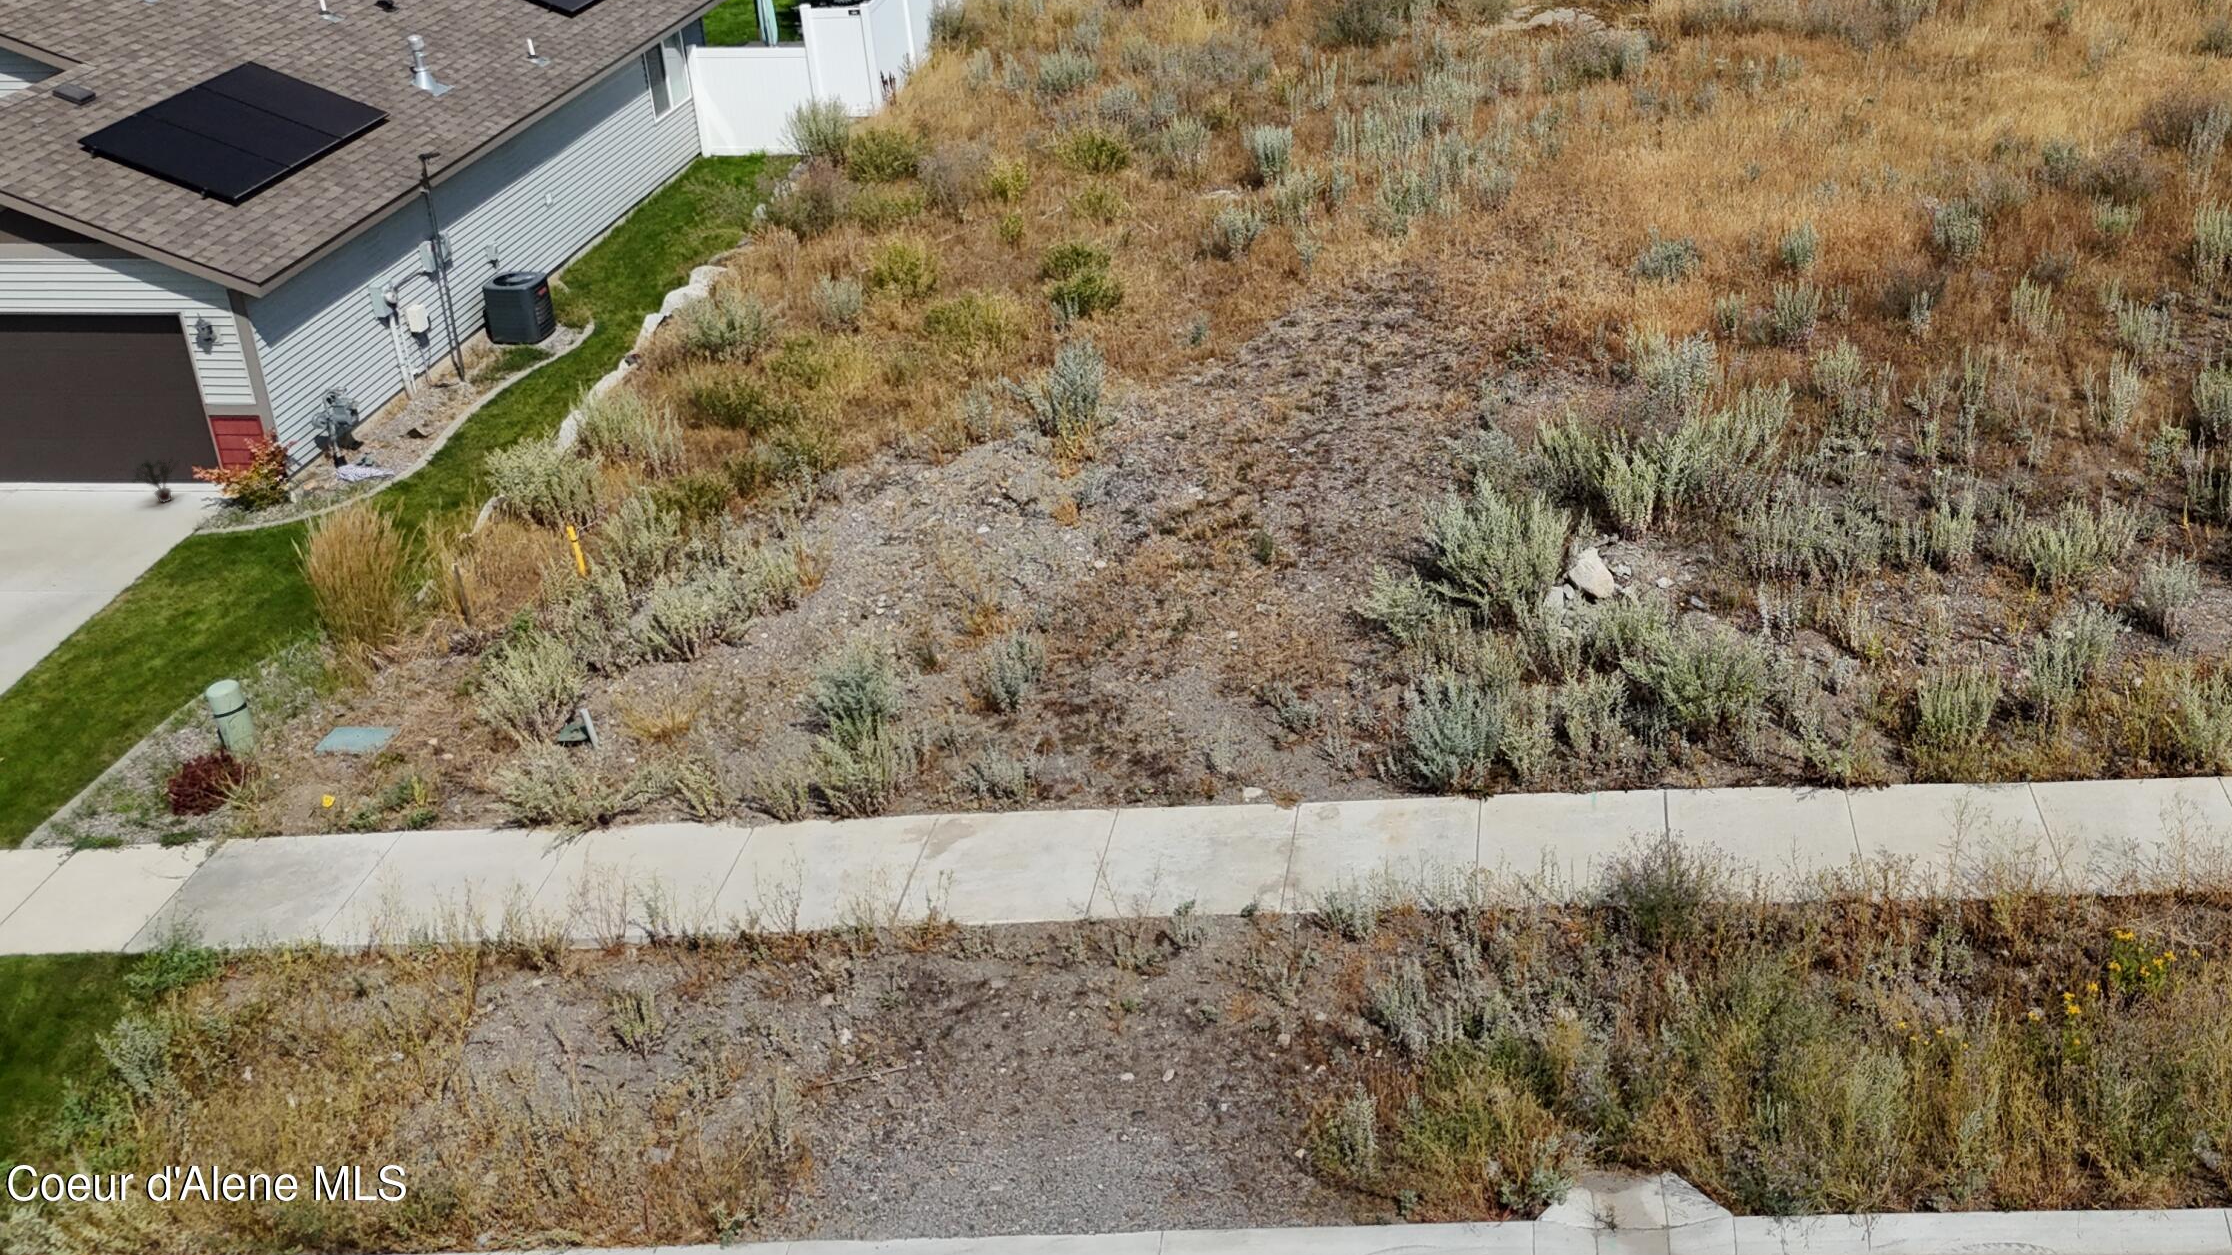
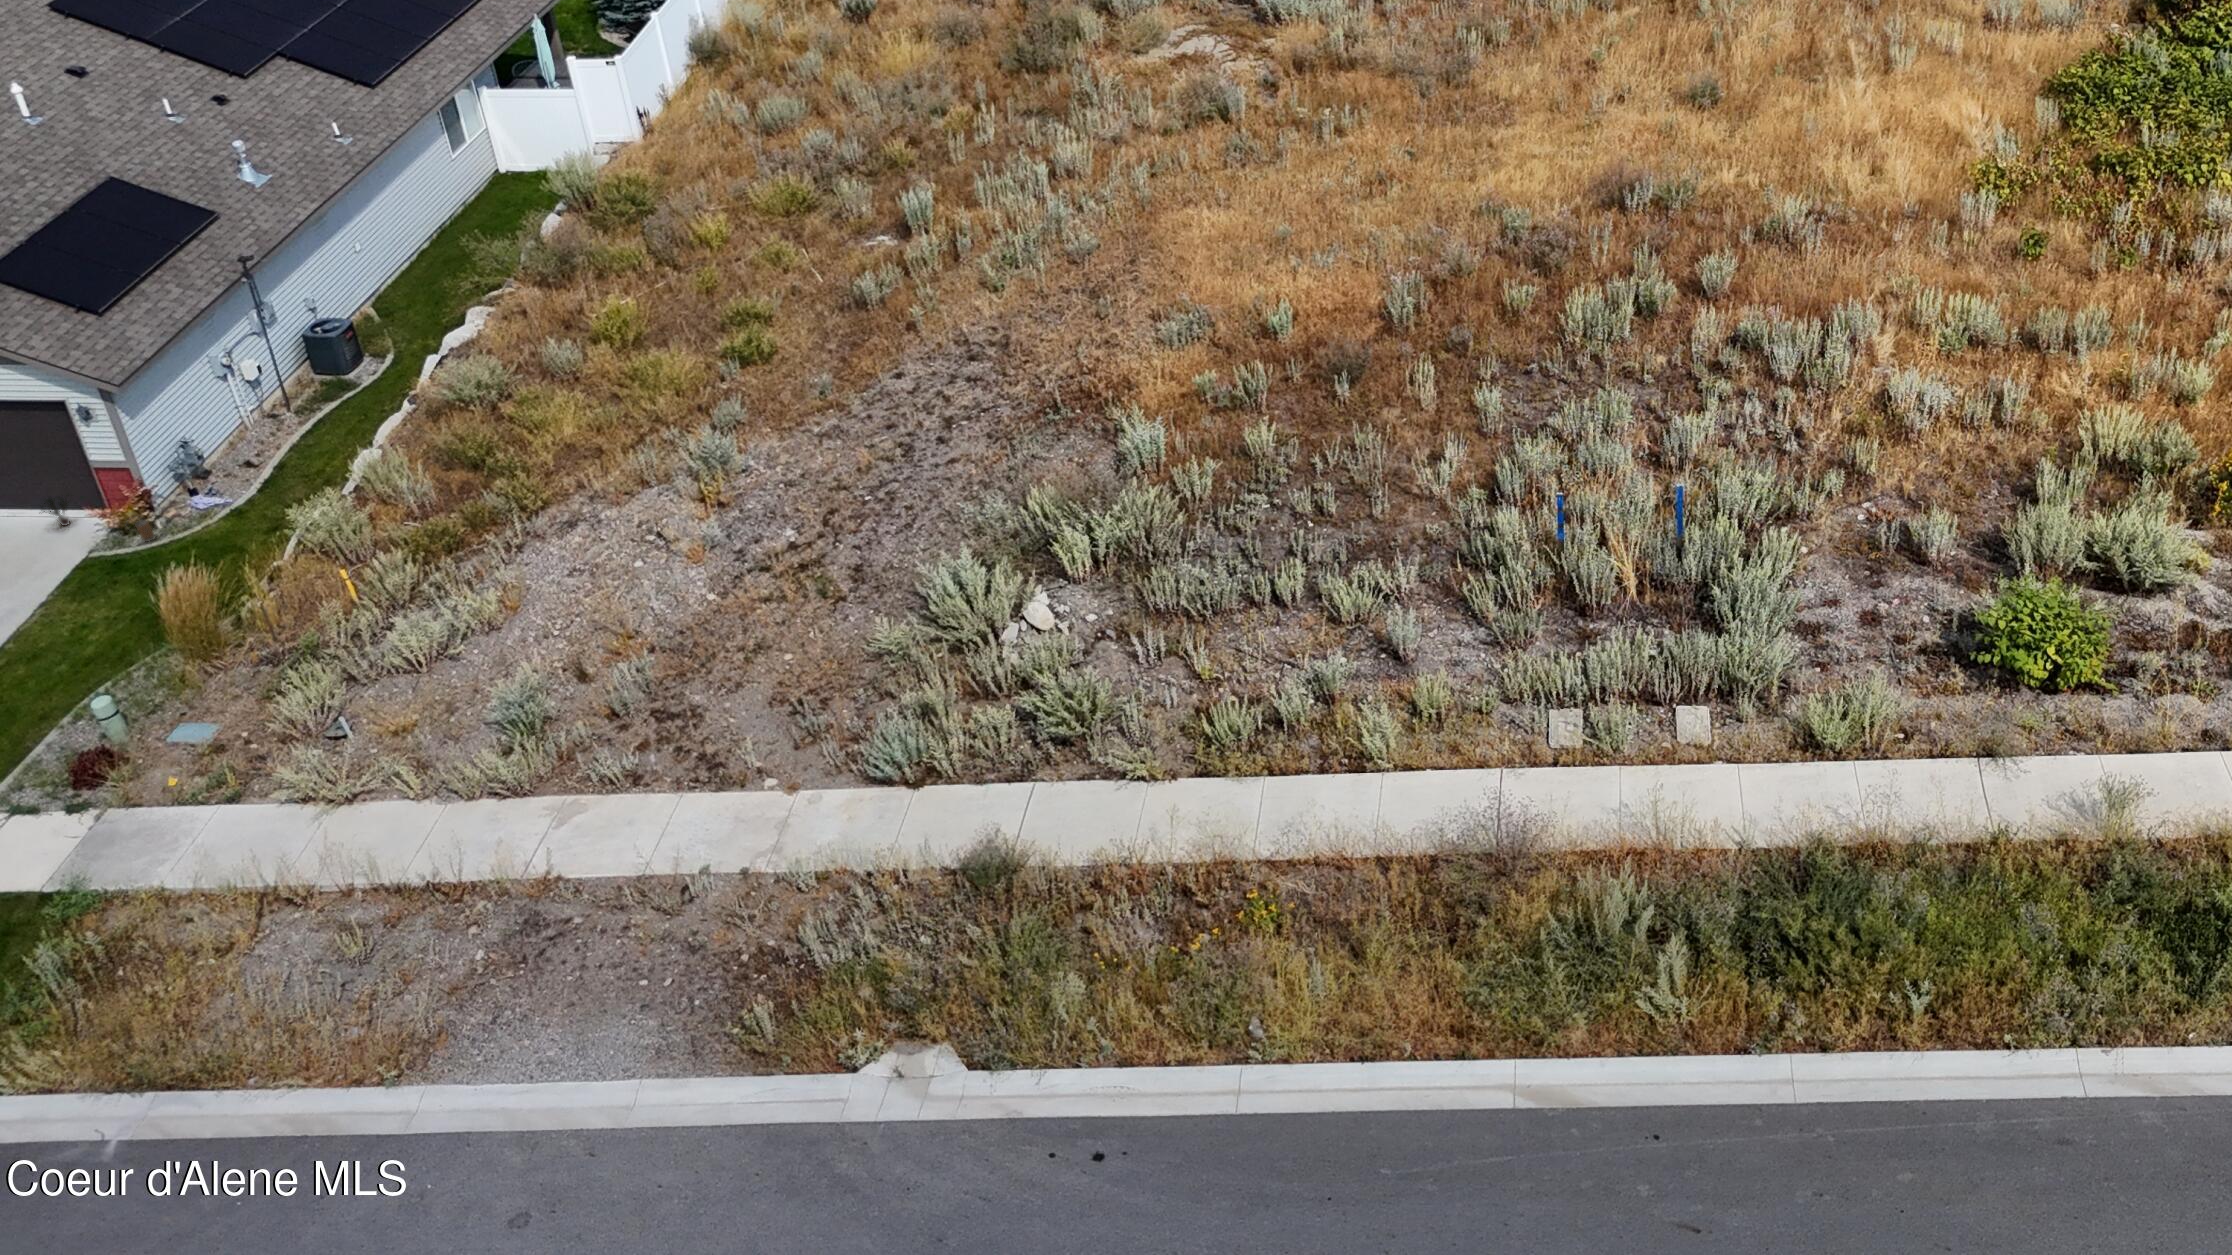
watering can: none [250,480,290,519] -> present [135,519,155,542]

